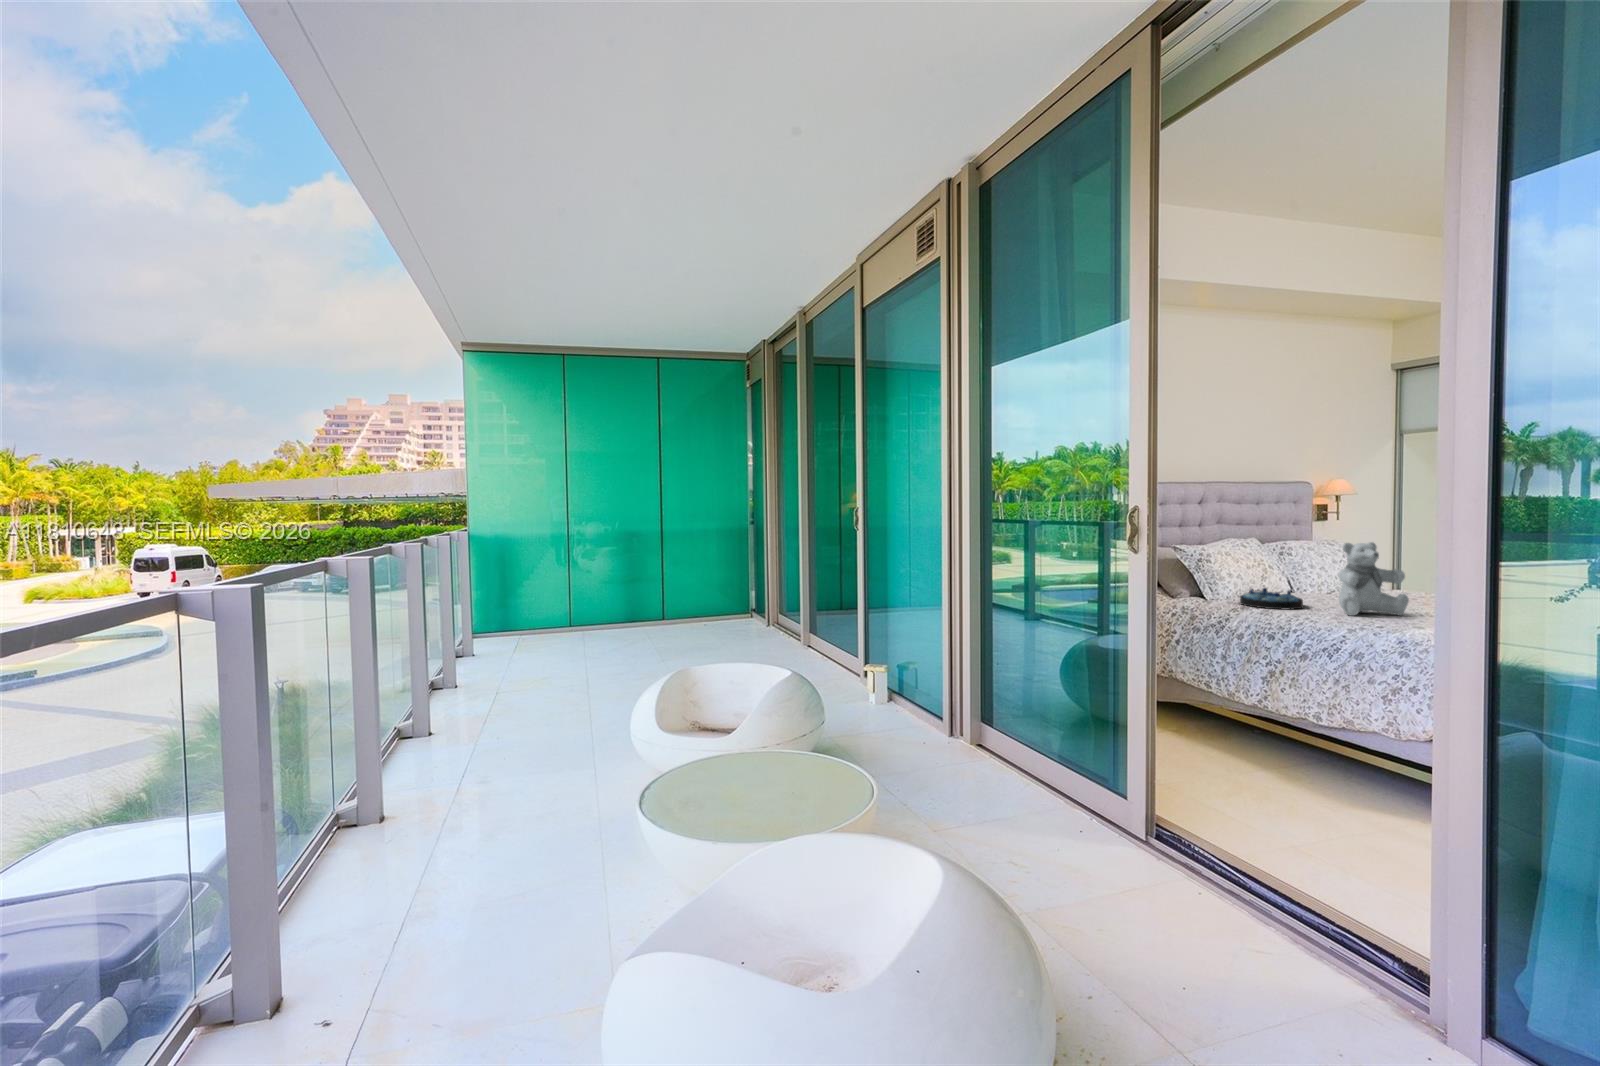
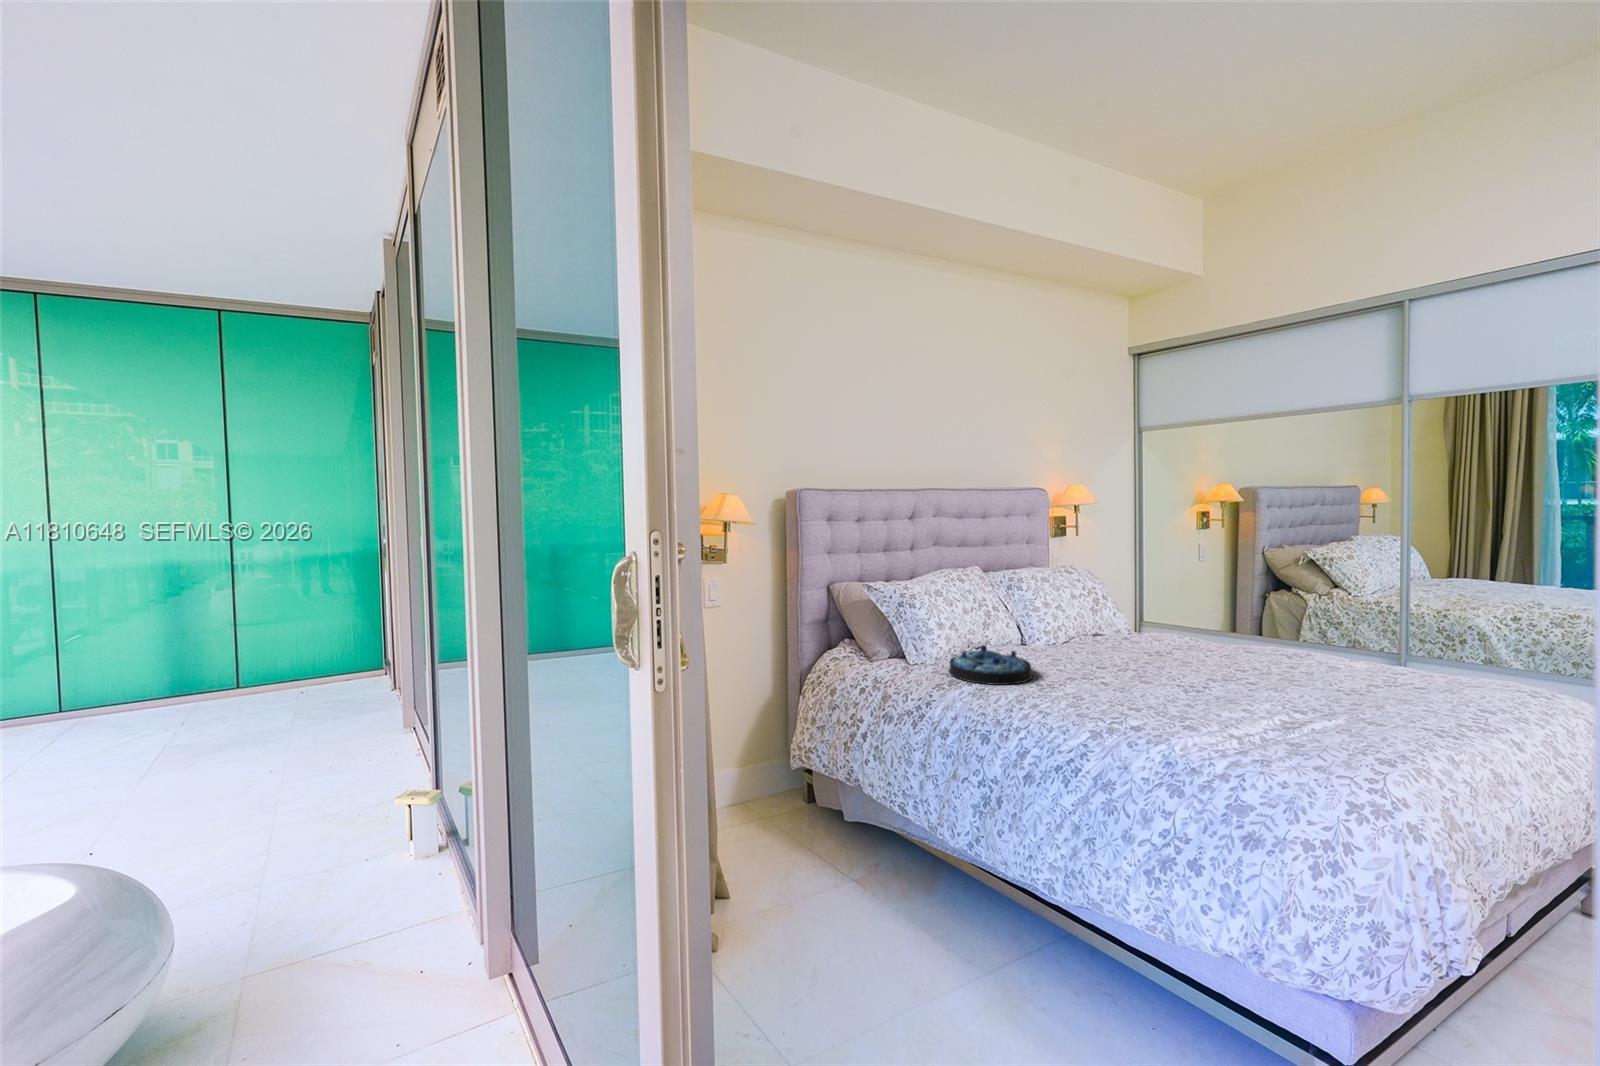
teddy bear: present [1339,542,1409,616] -> none [1076,581,1169,697]

